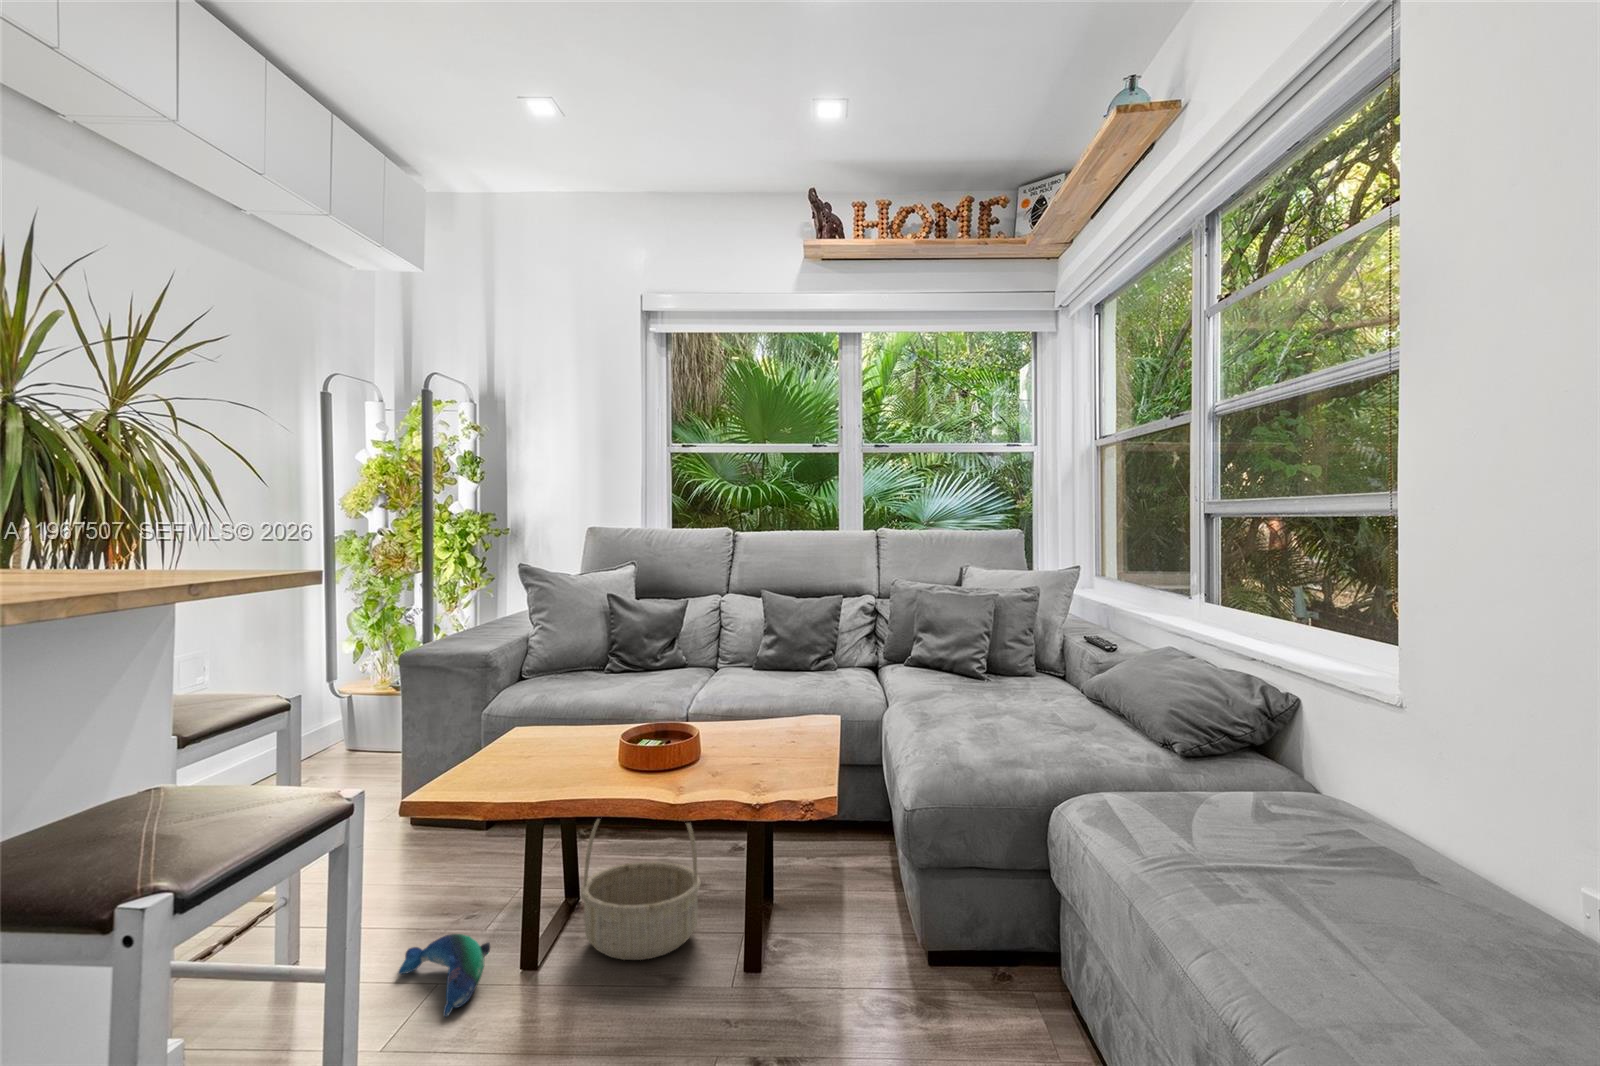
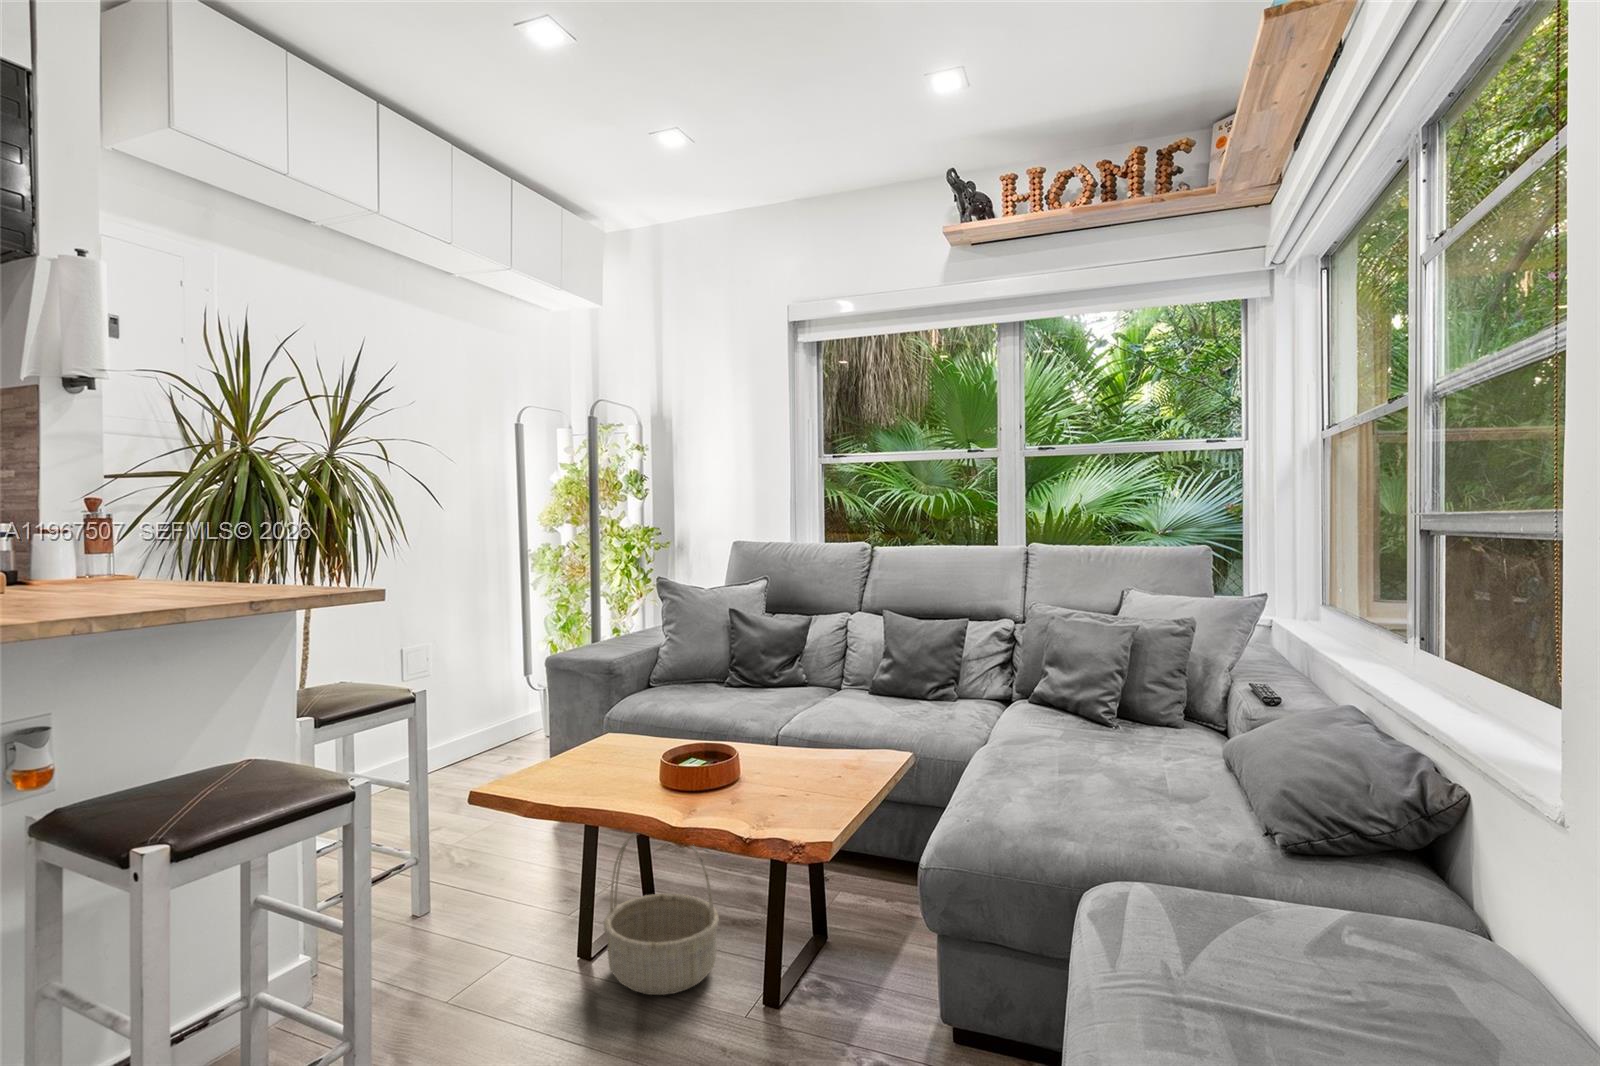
plush toy: present [398,934,490,1017] -> none [453,939,521,1018]

